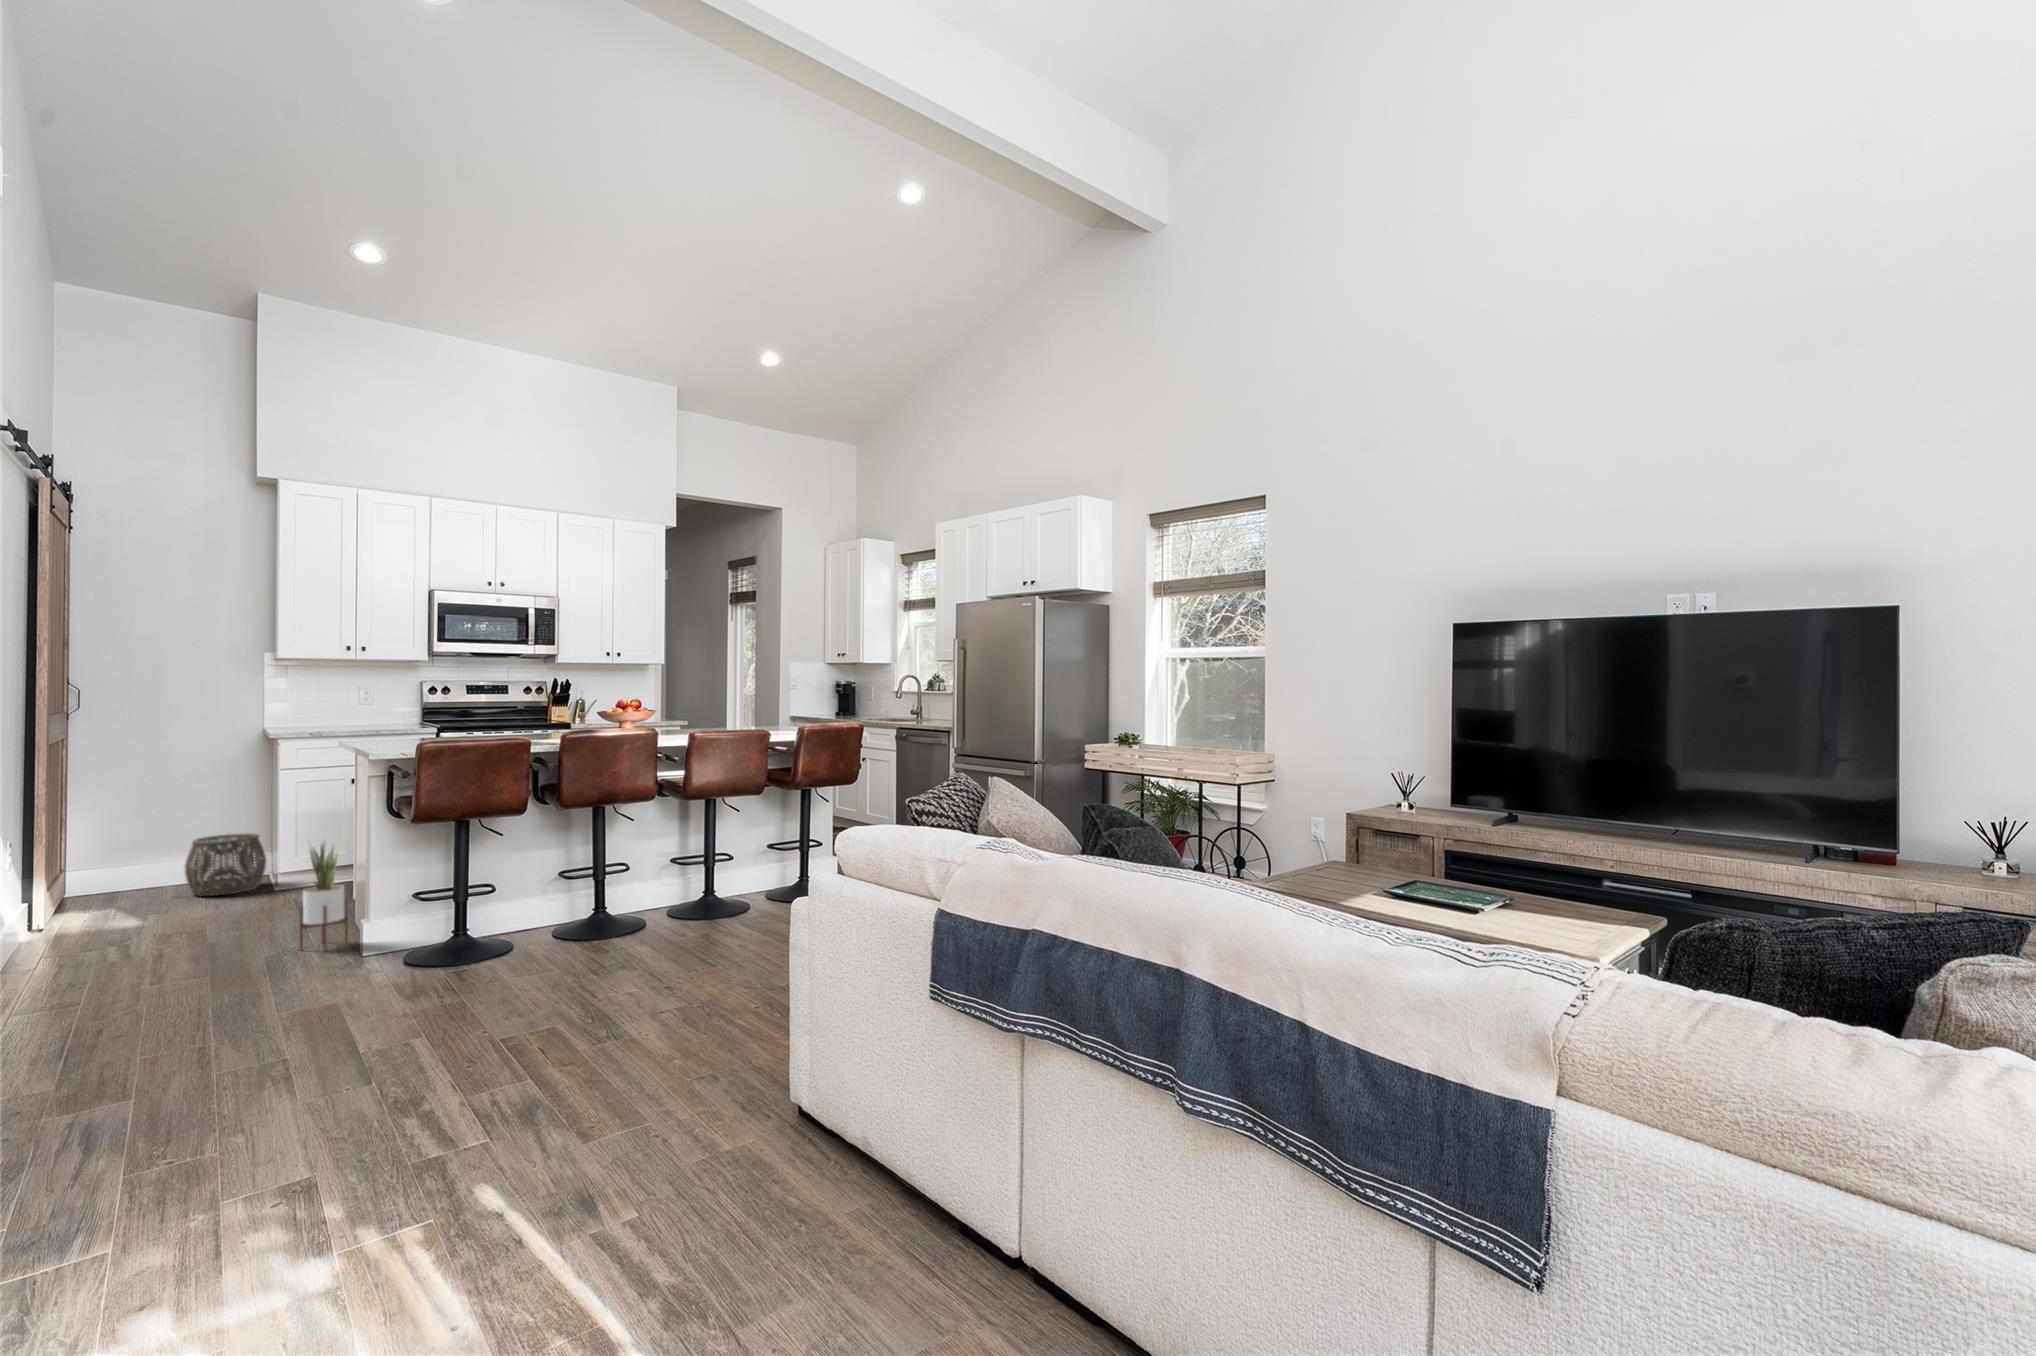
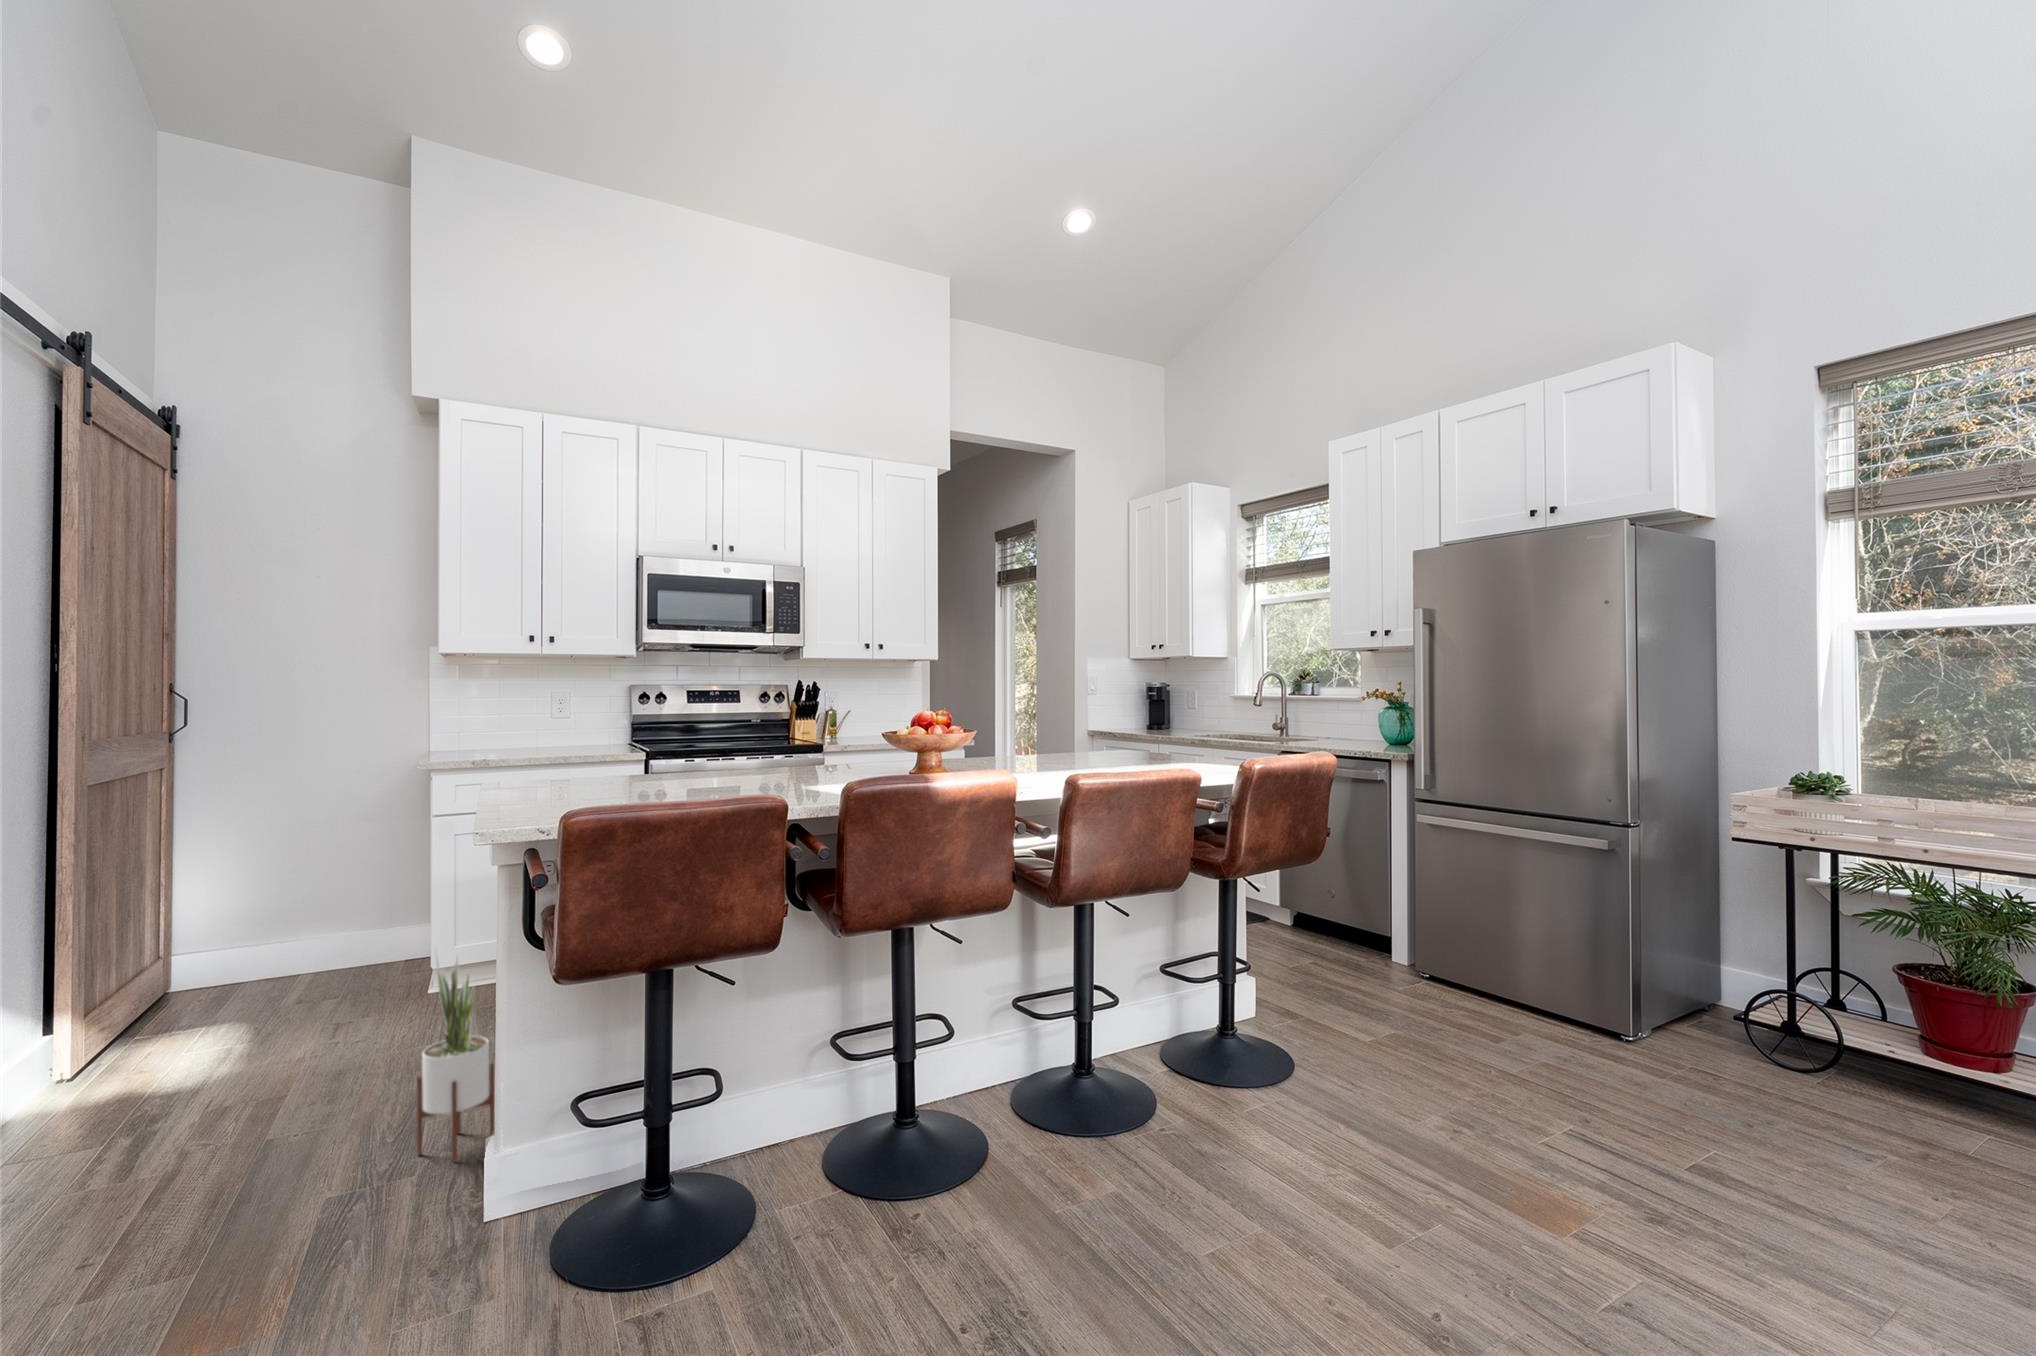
woven basket: present [185,833,267,896] -> none [322,899,430,994]

